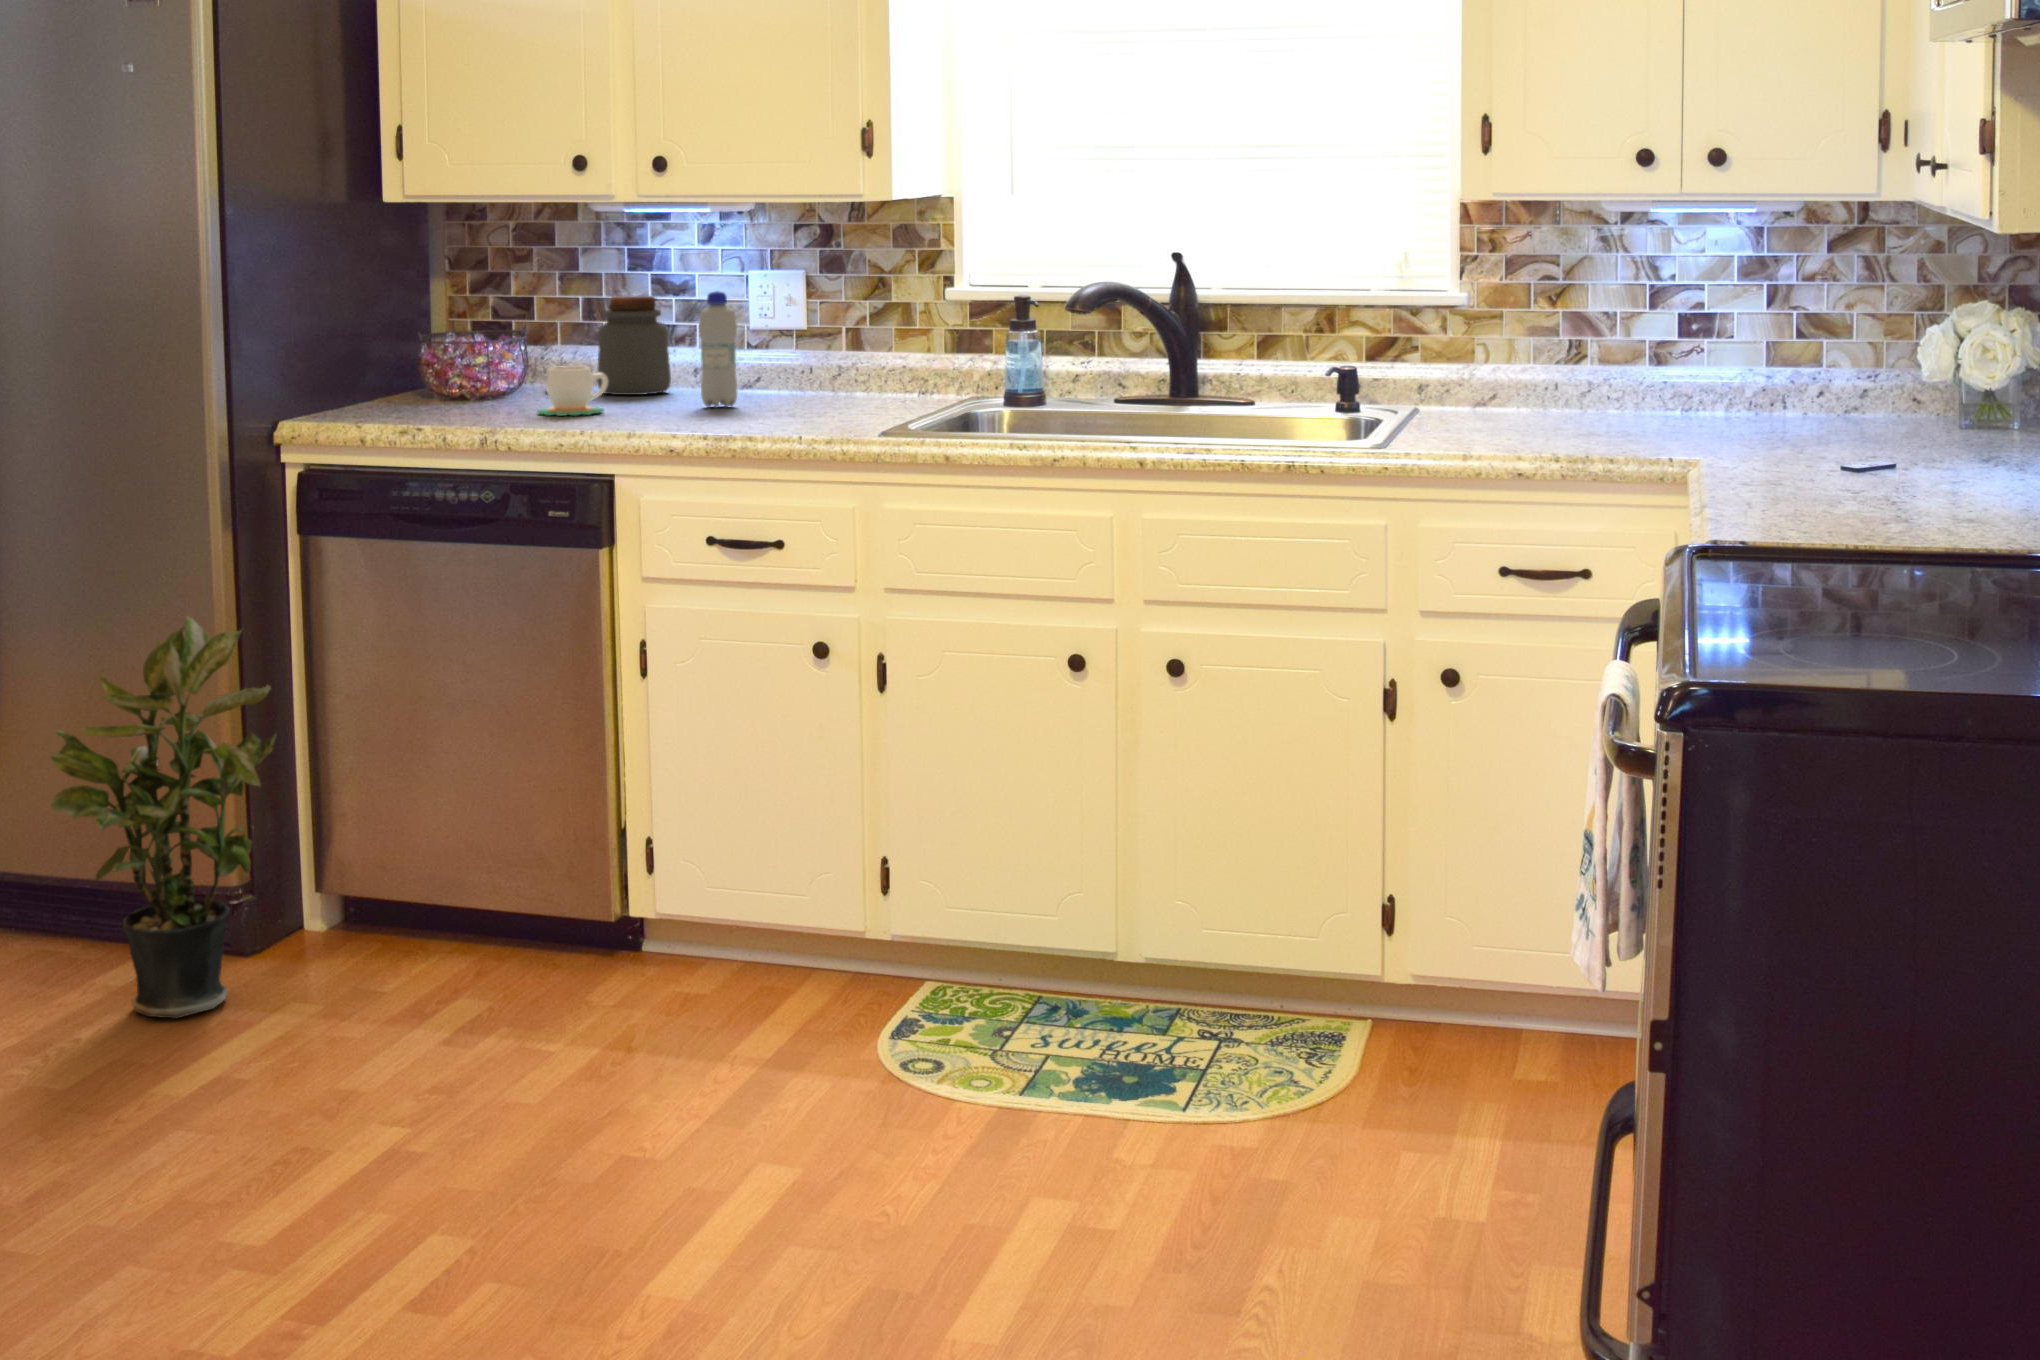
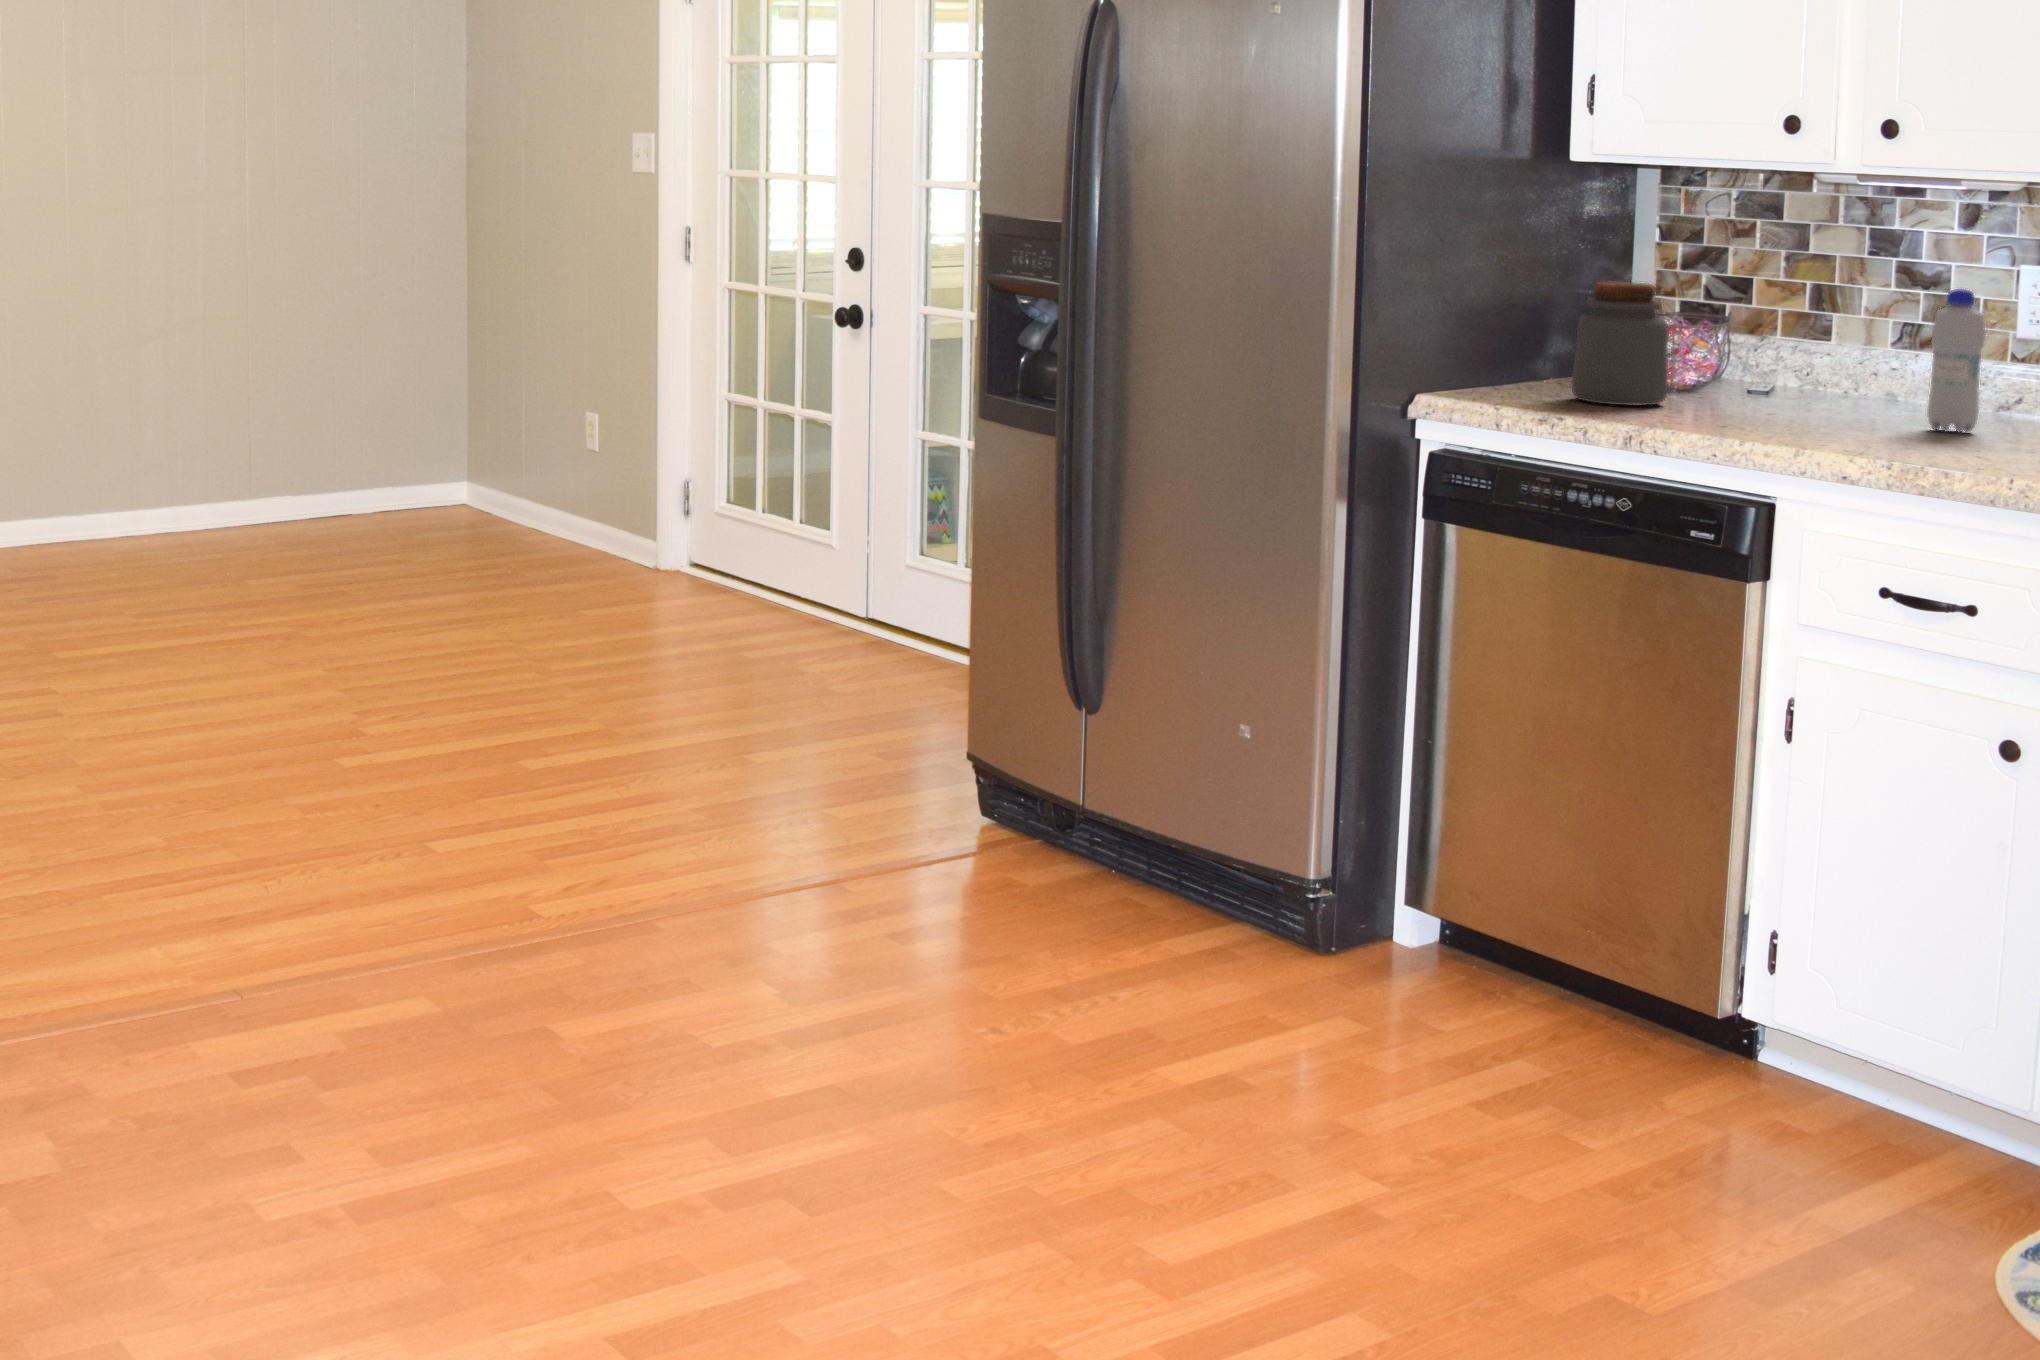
jar: present [597,295,671,395] -> present [1572,282,1669,405]
mug: present [537,366,608,416] -> none [1705,364,1799,424]
potted plant: present [50,616,276,1018] -> none [1126,587,1362,996]

